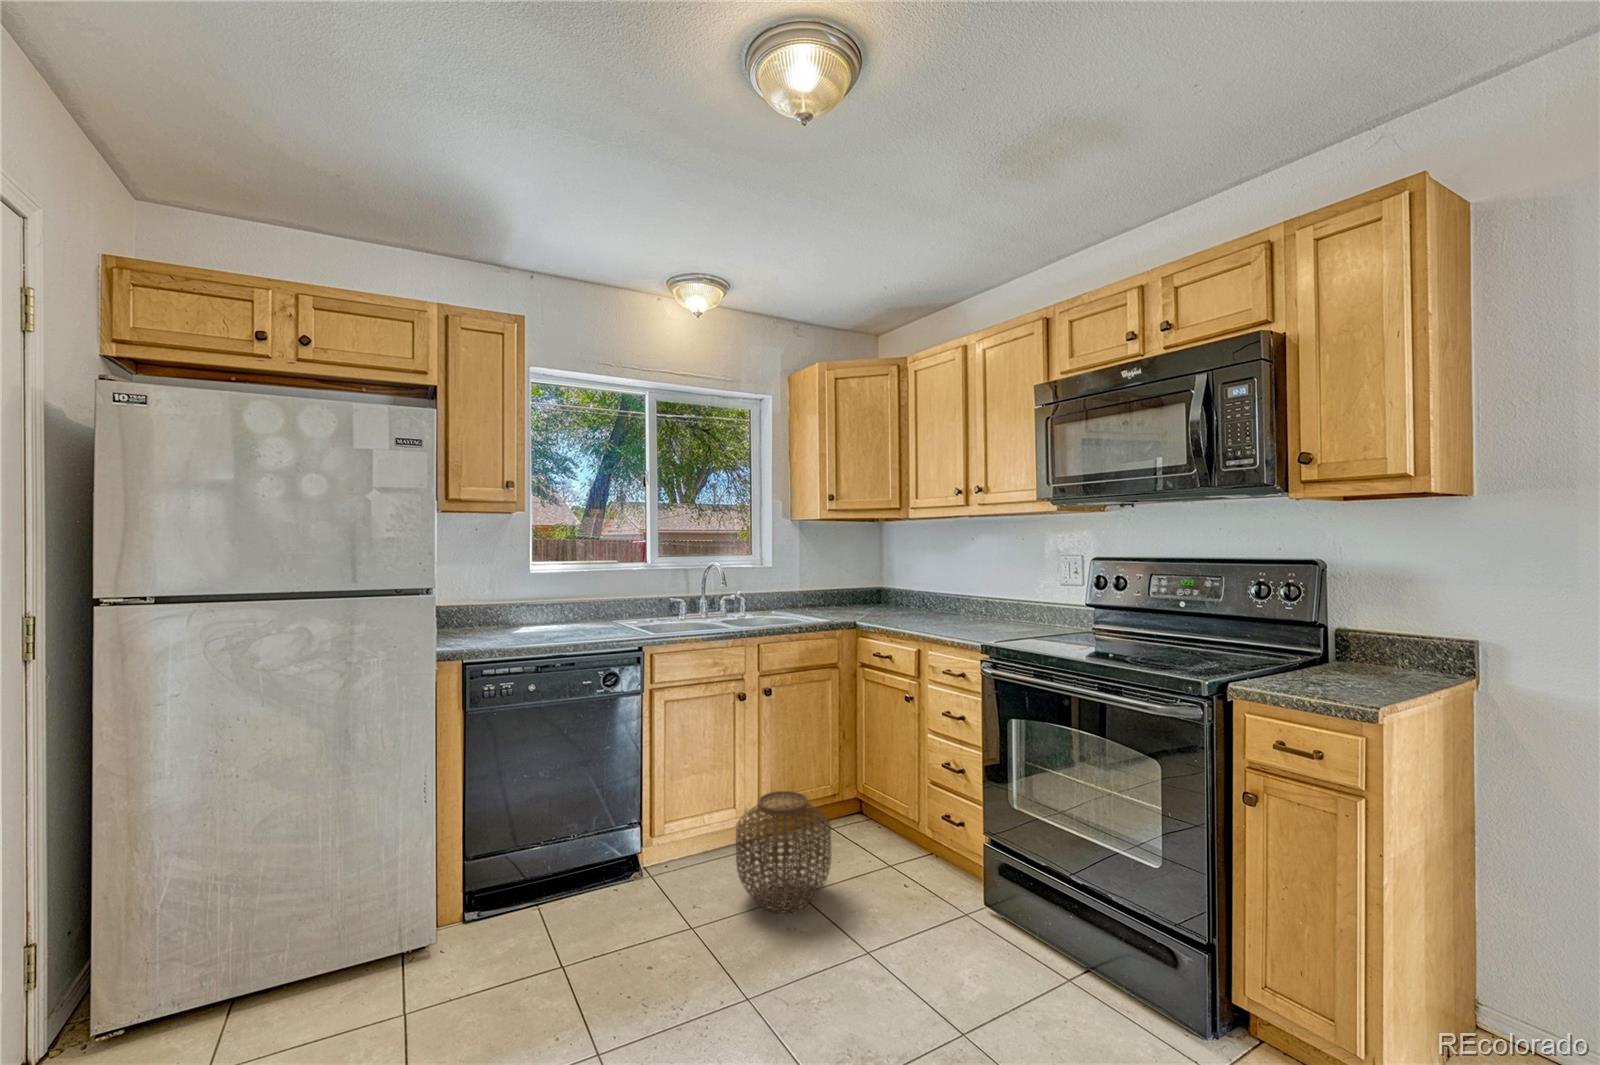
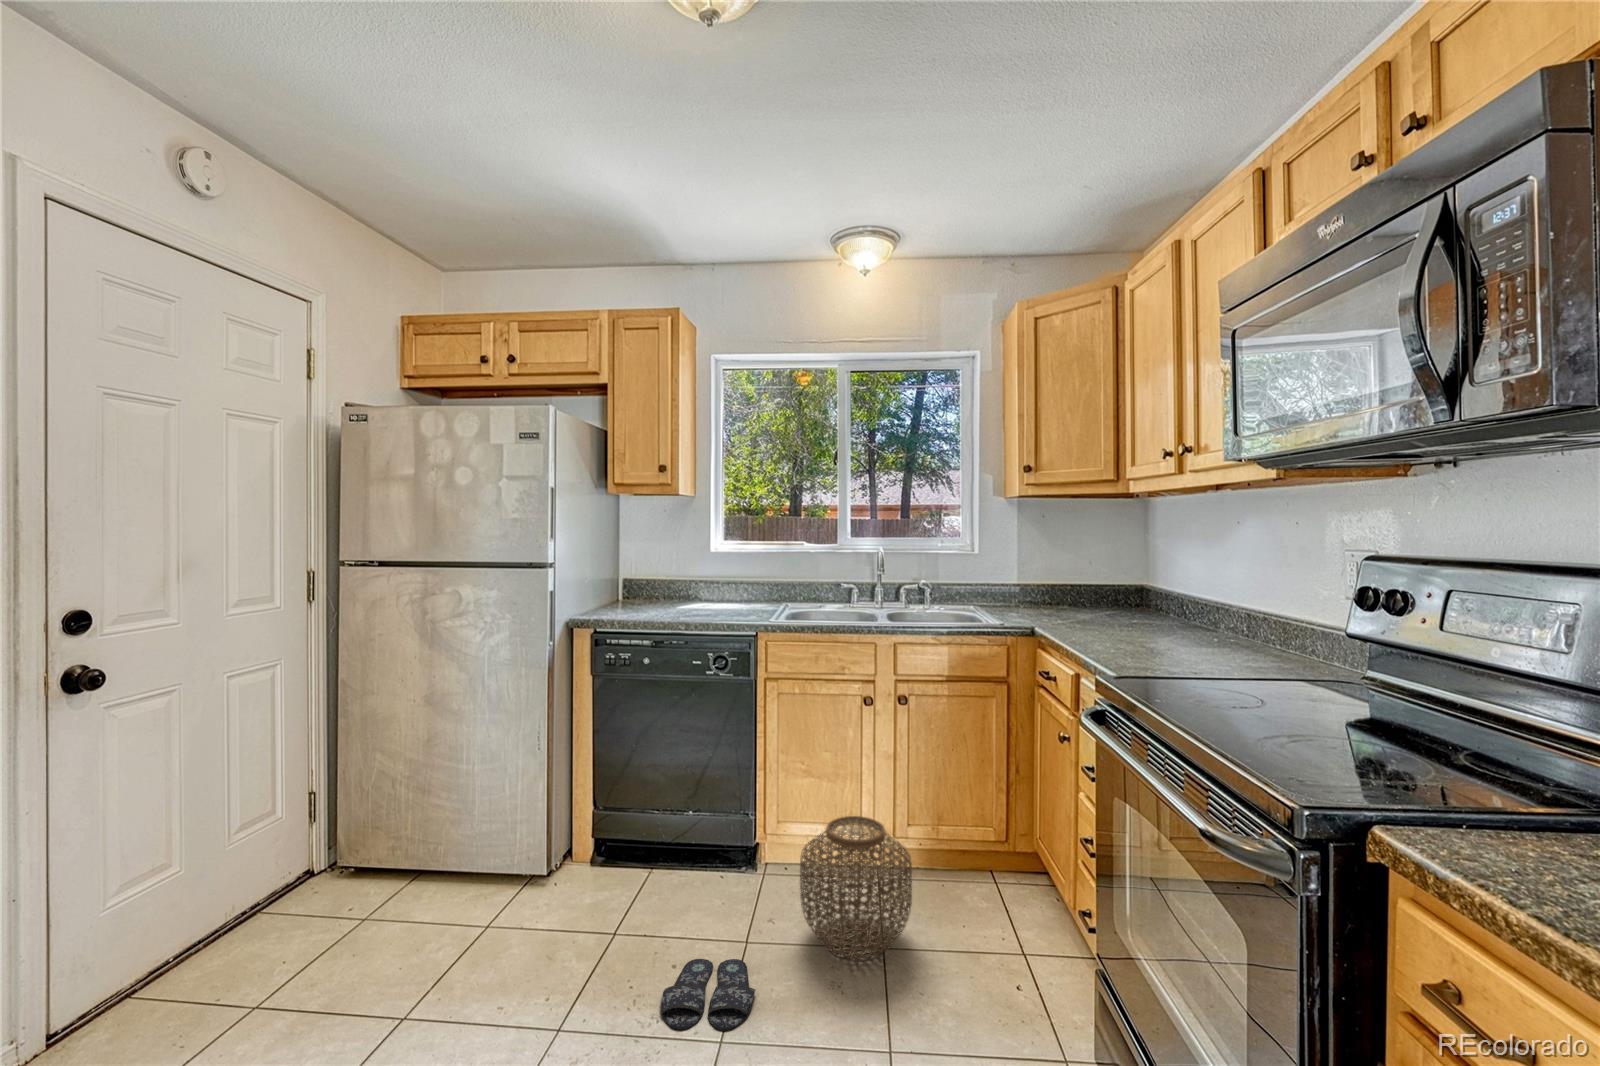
slippers: none [667,944,759,1014] -> present [661,959,755,1031]

